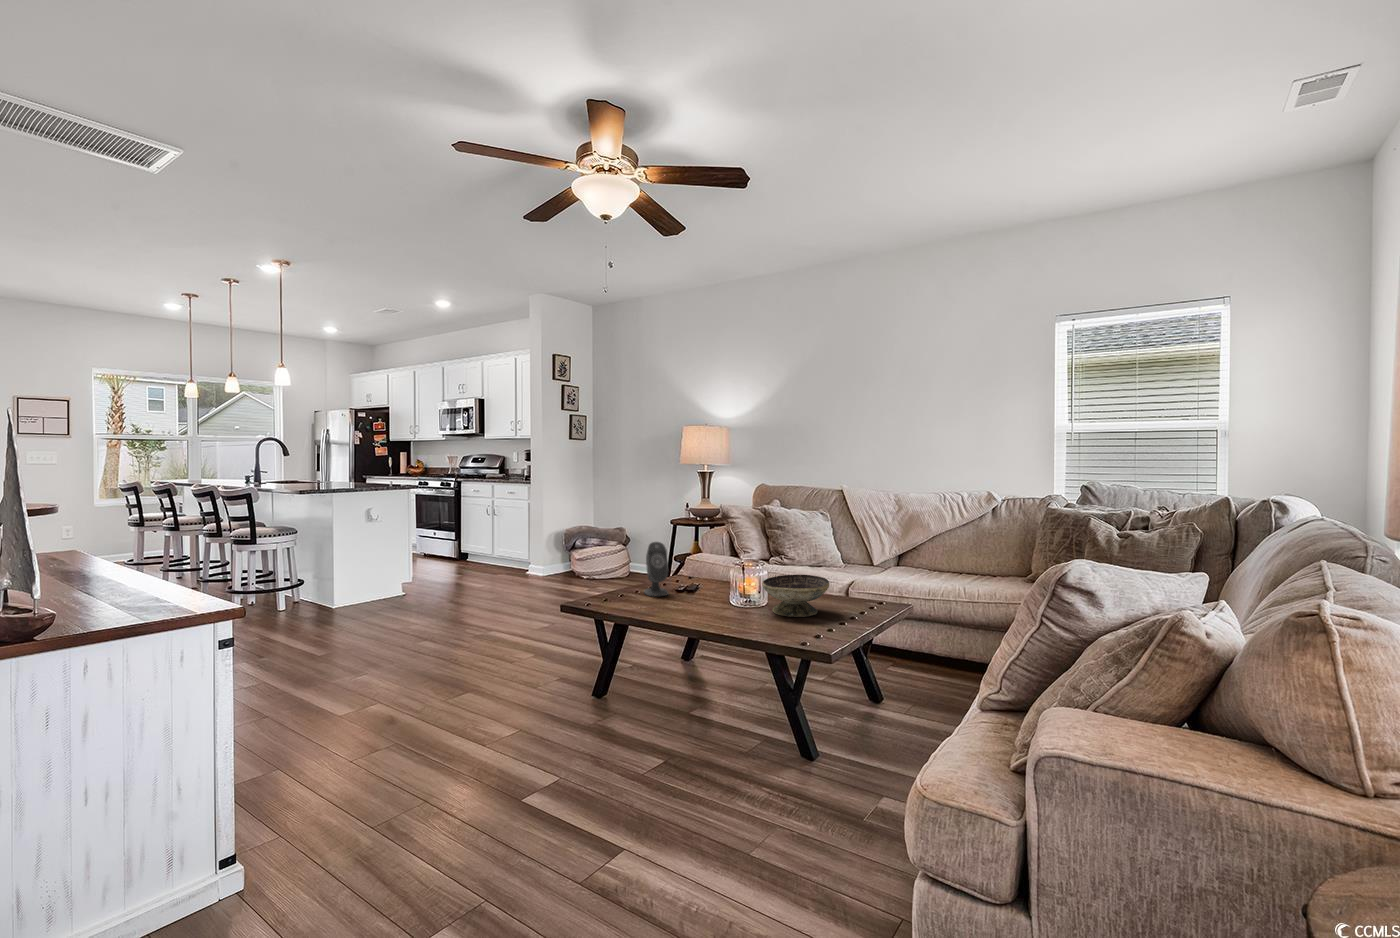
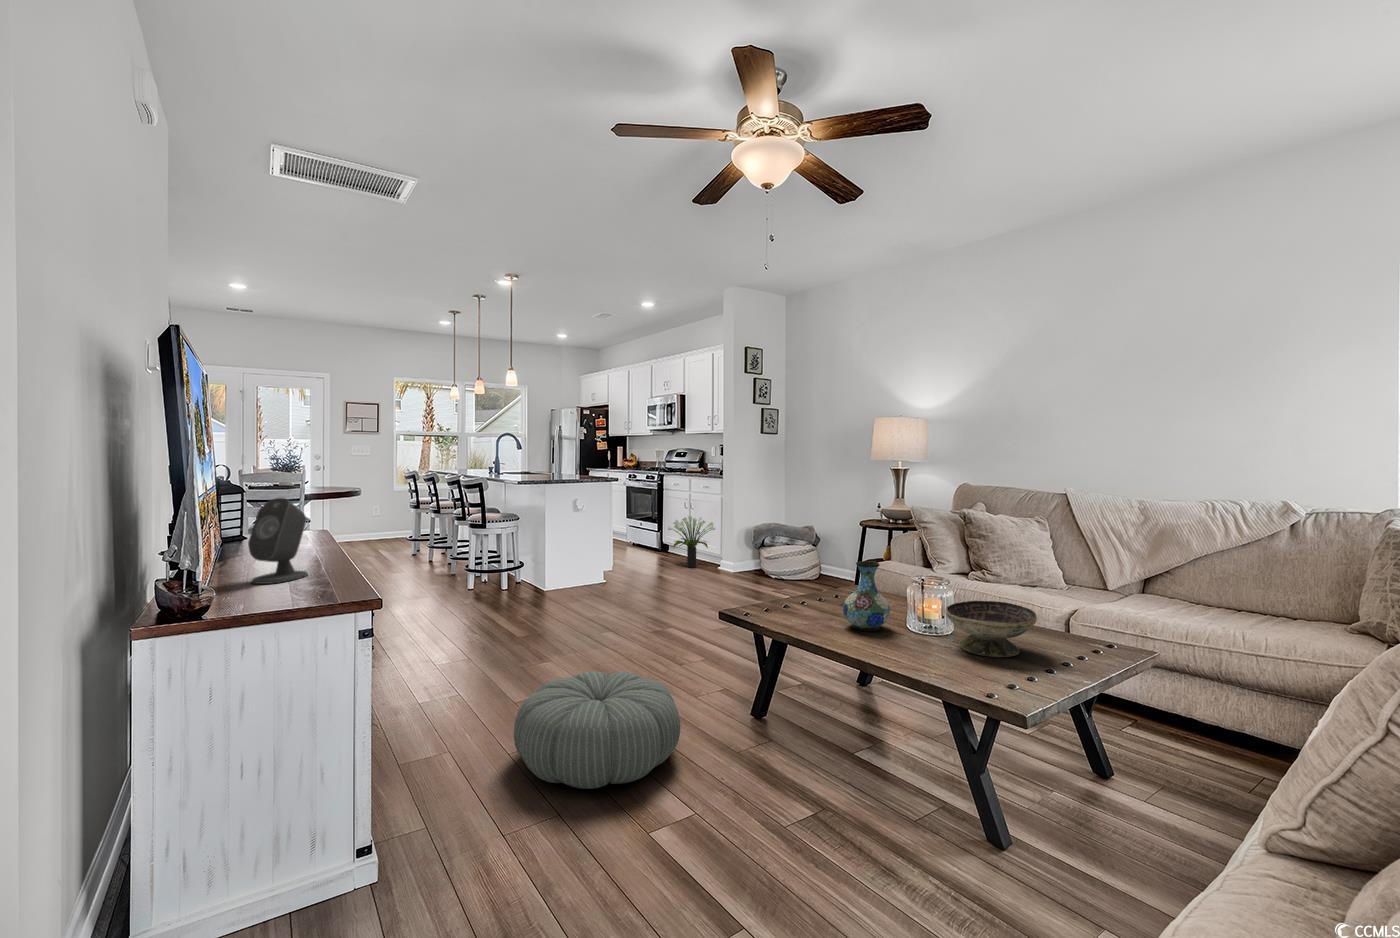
potted plant: none [471,522,523,577] -> present [668,515,715,568]
speaker: present [644,542,668,596] -> present [248,498,308,584]
vase: none [678,548,717,608] -> present [843,561,890,631]
pouf: none [367,668,536,776] -> present [514,672,680,789]

